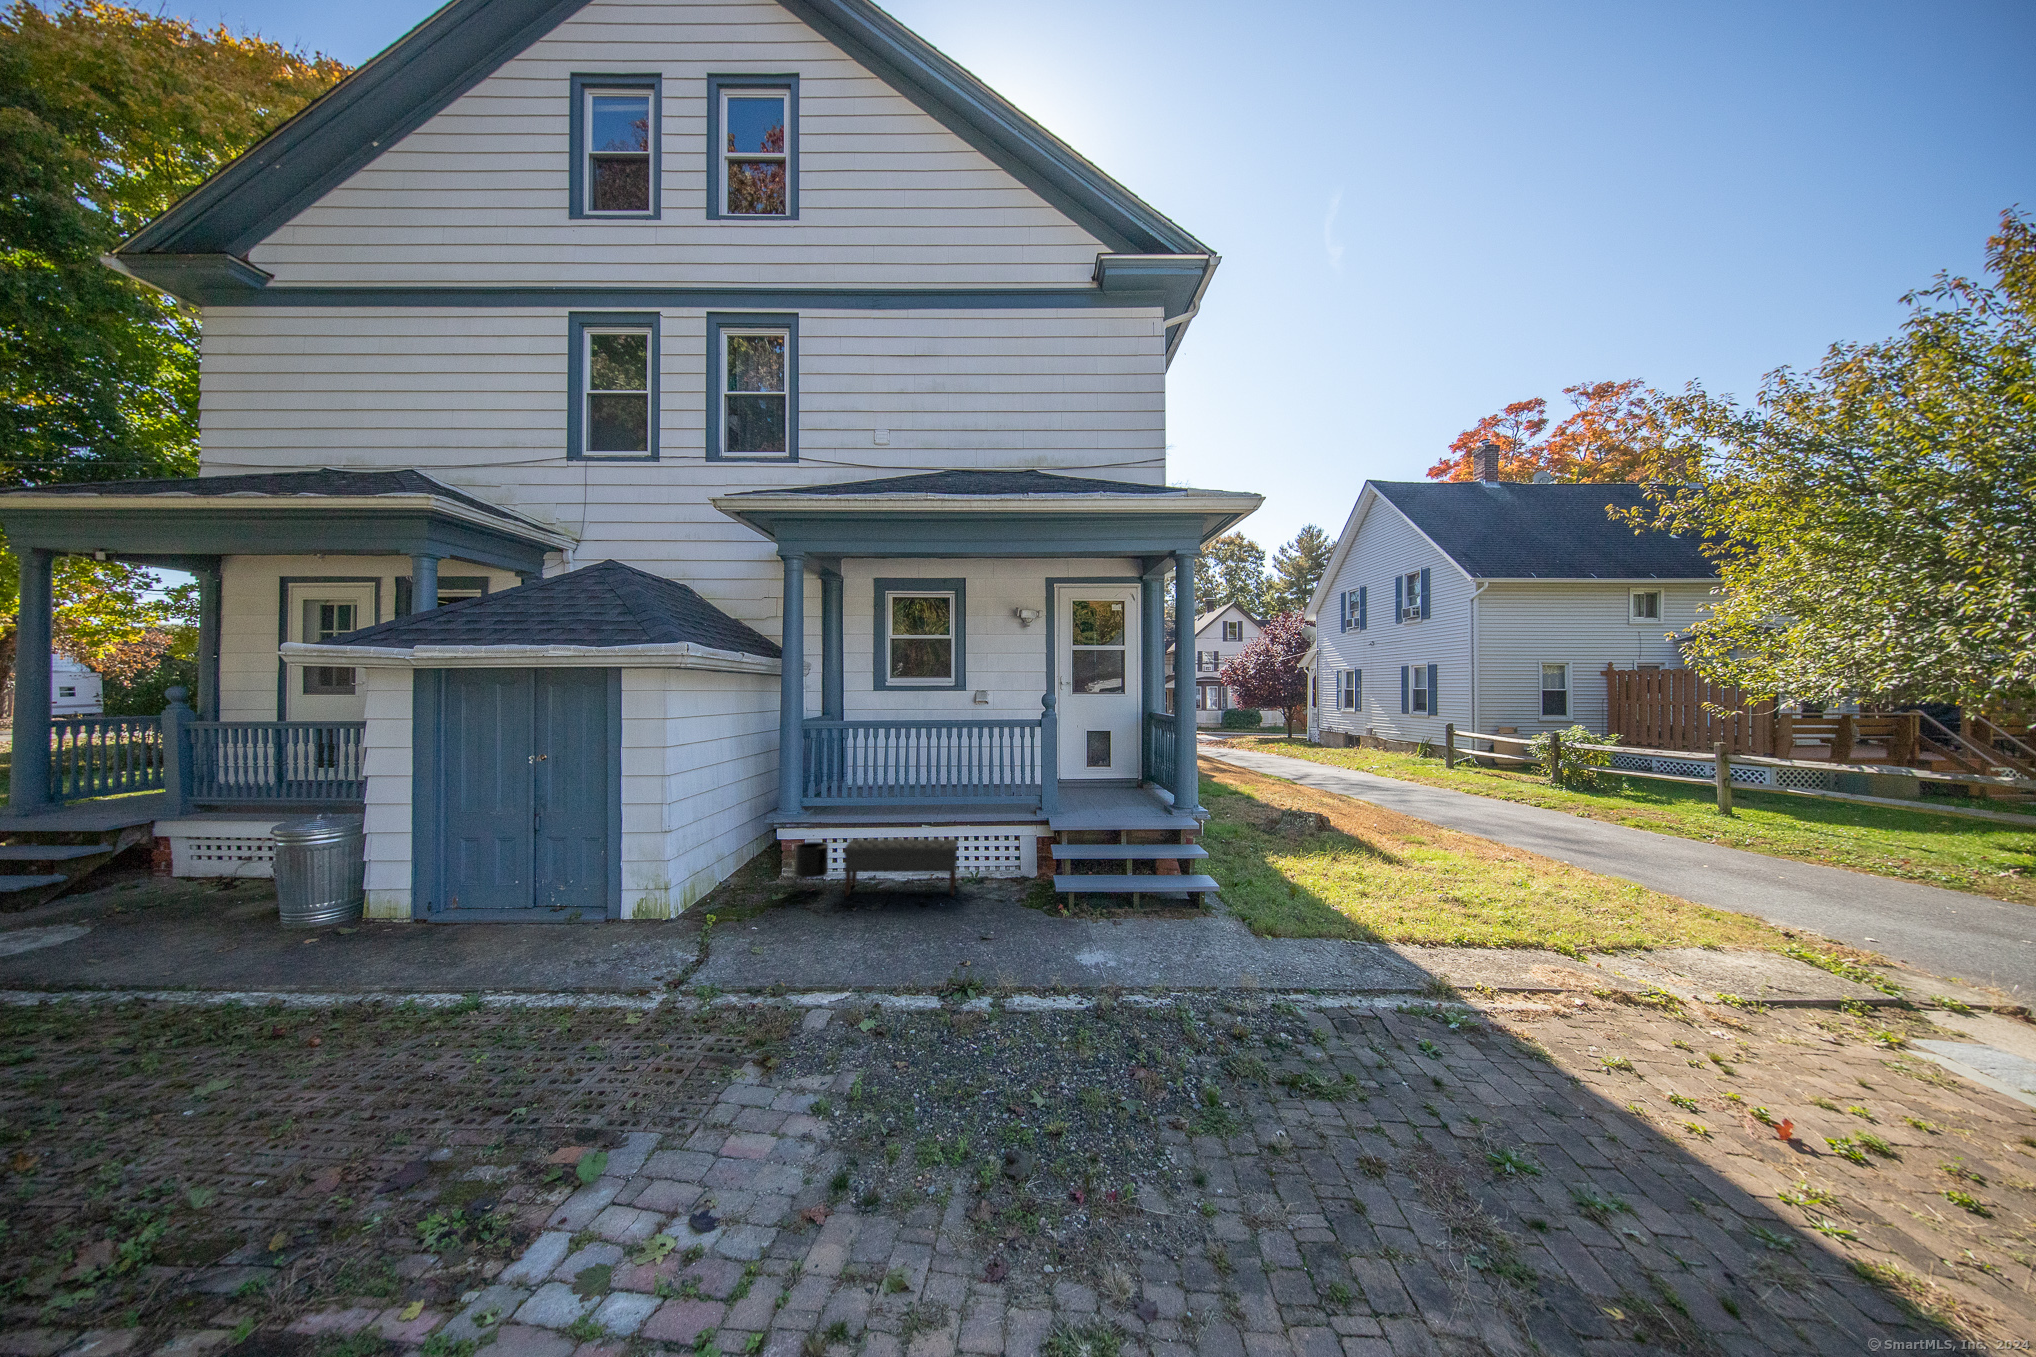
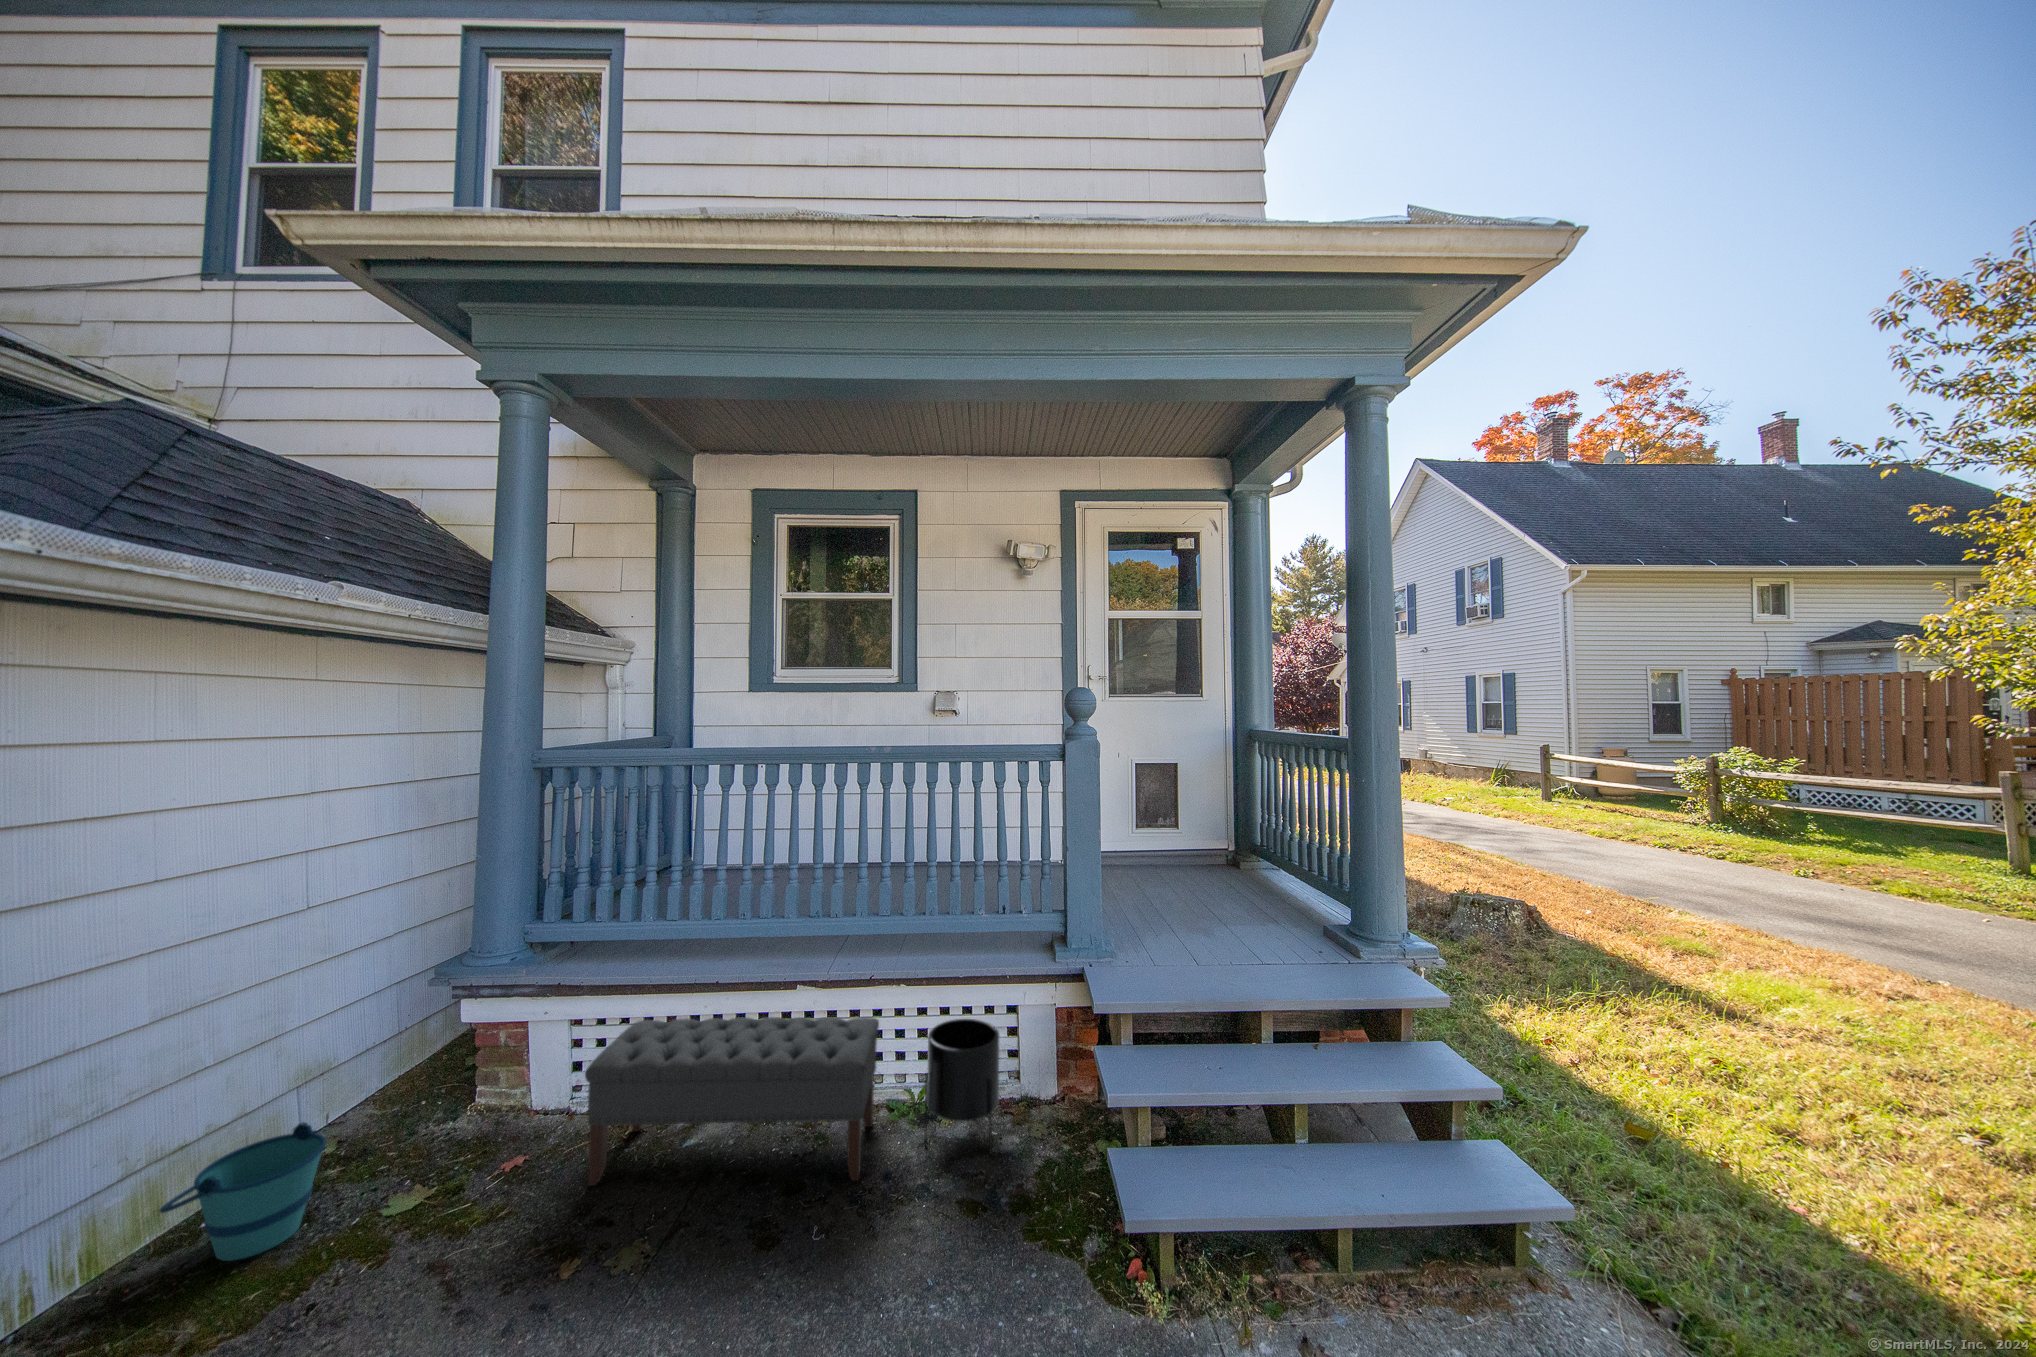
planter: present [794,842,828,878] -> present [924,1019,999,1154]
bucket: none [702,867,750,908] -> present [160,1122,326,1261]

